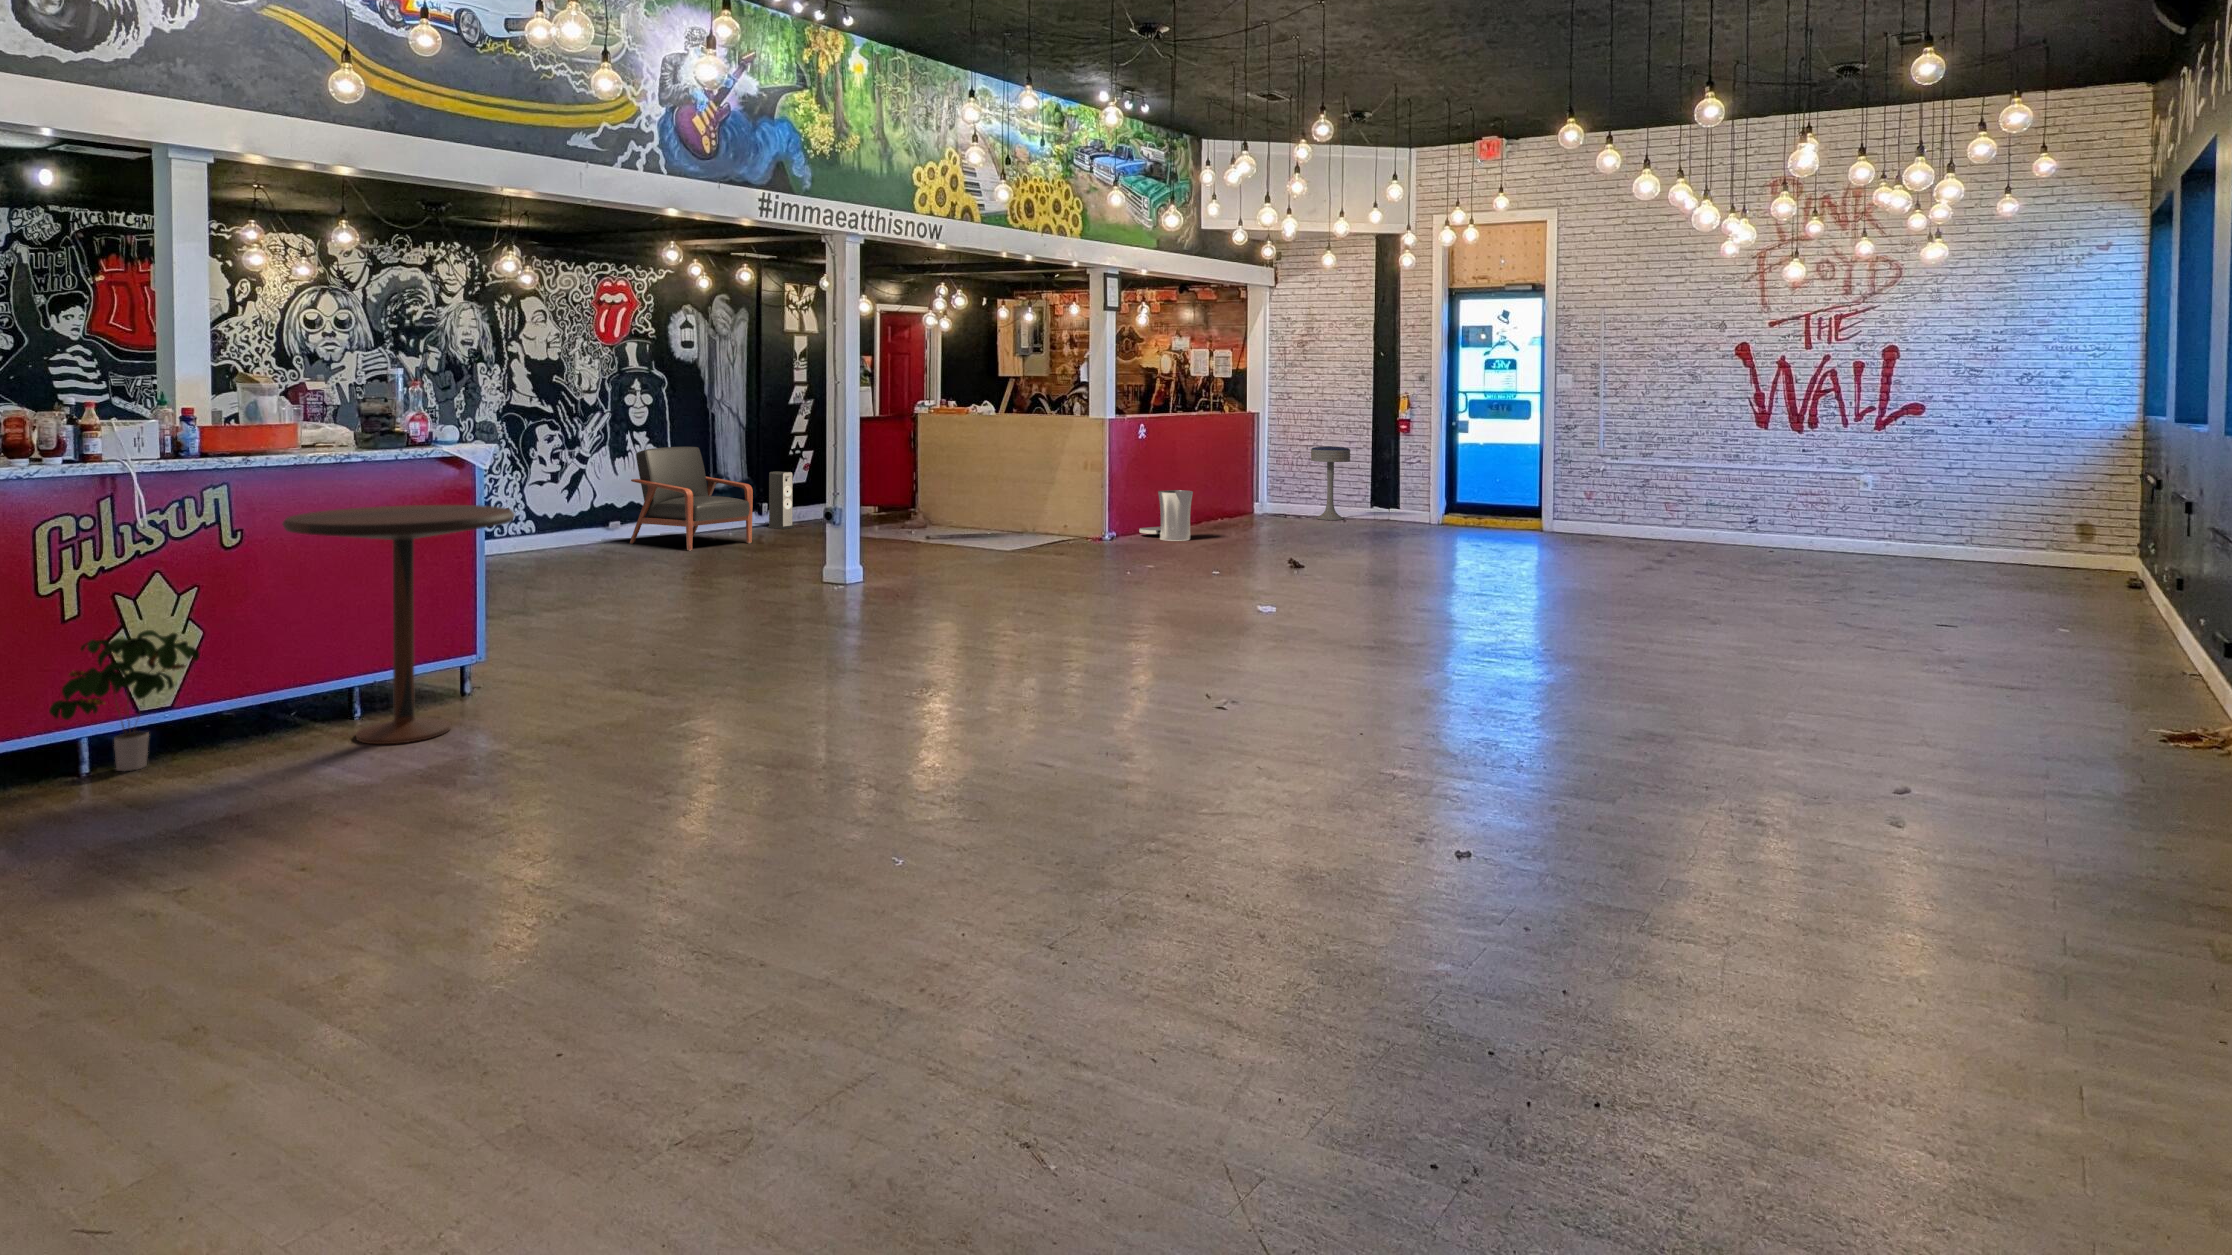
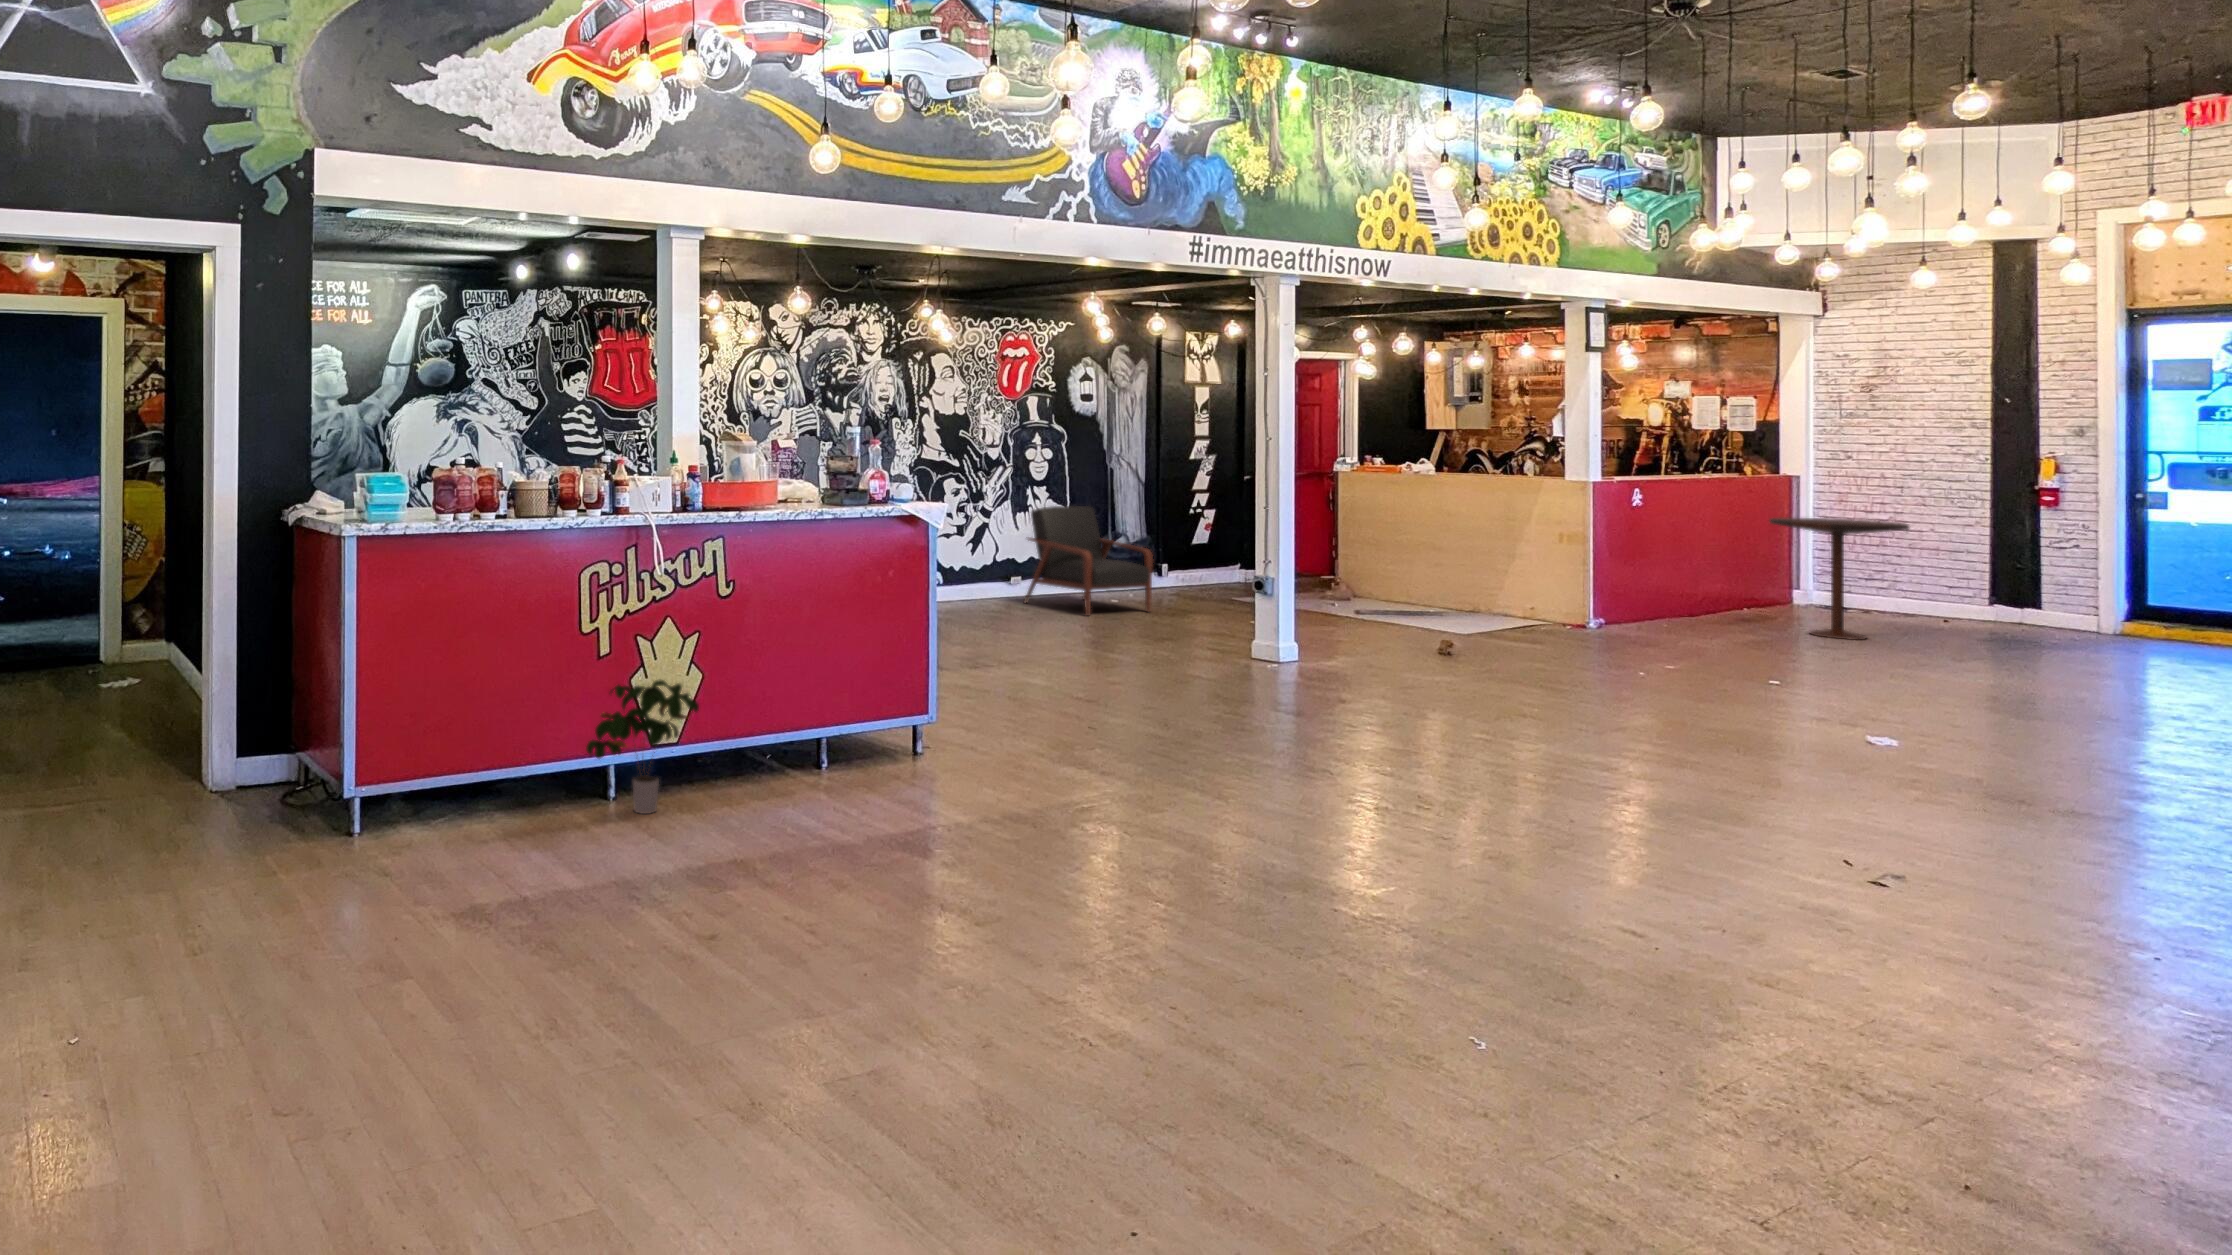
bar stool: present [1311,446,1350,520] -> none [1927,535,2003,639]
speaker: present [768,472,794,529] -> none [1161,535,1191,598]
trash can: present [1139,490,1193,541] -> none [1656,585,1746,653]
pedestal table: present [283,505,515,744] -> present [1770,517,1910,640]

